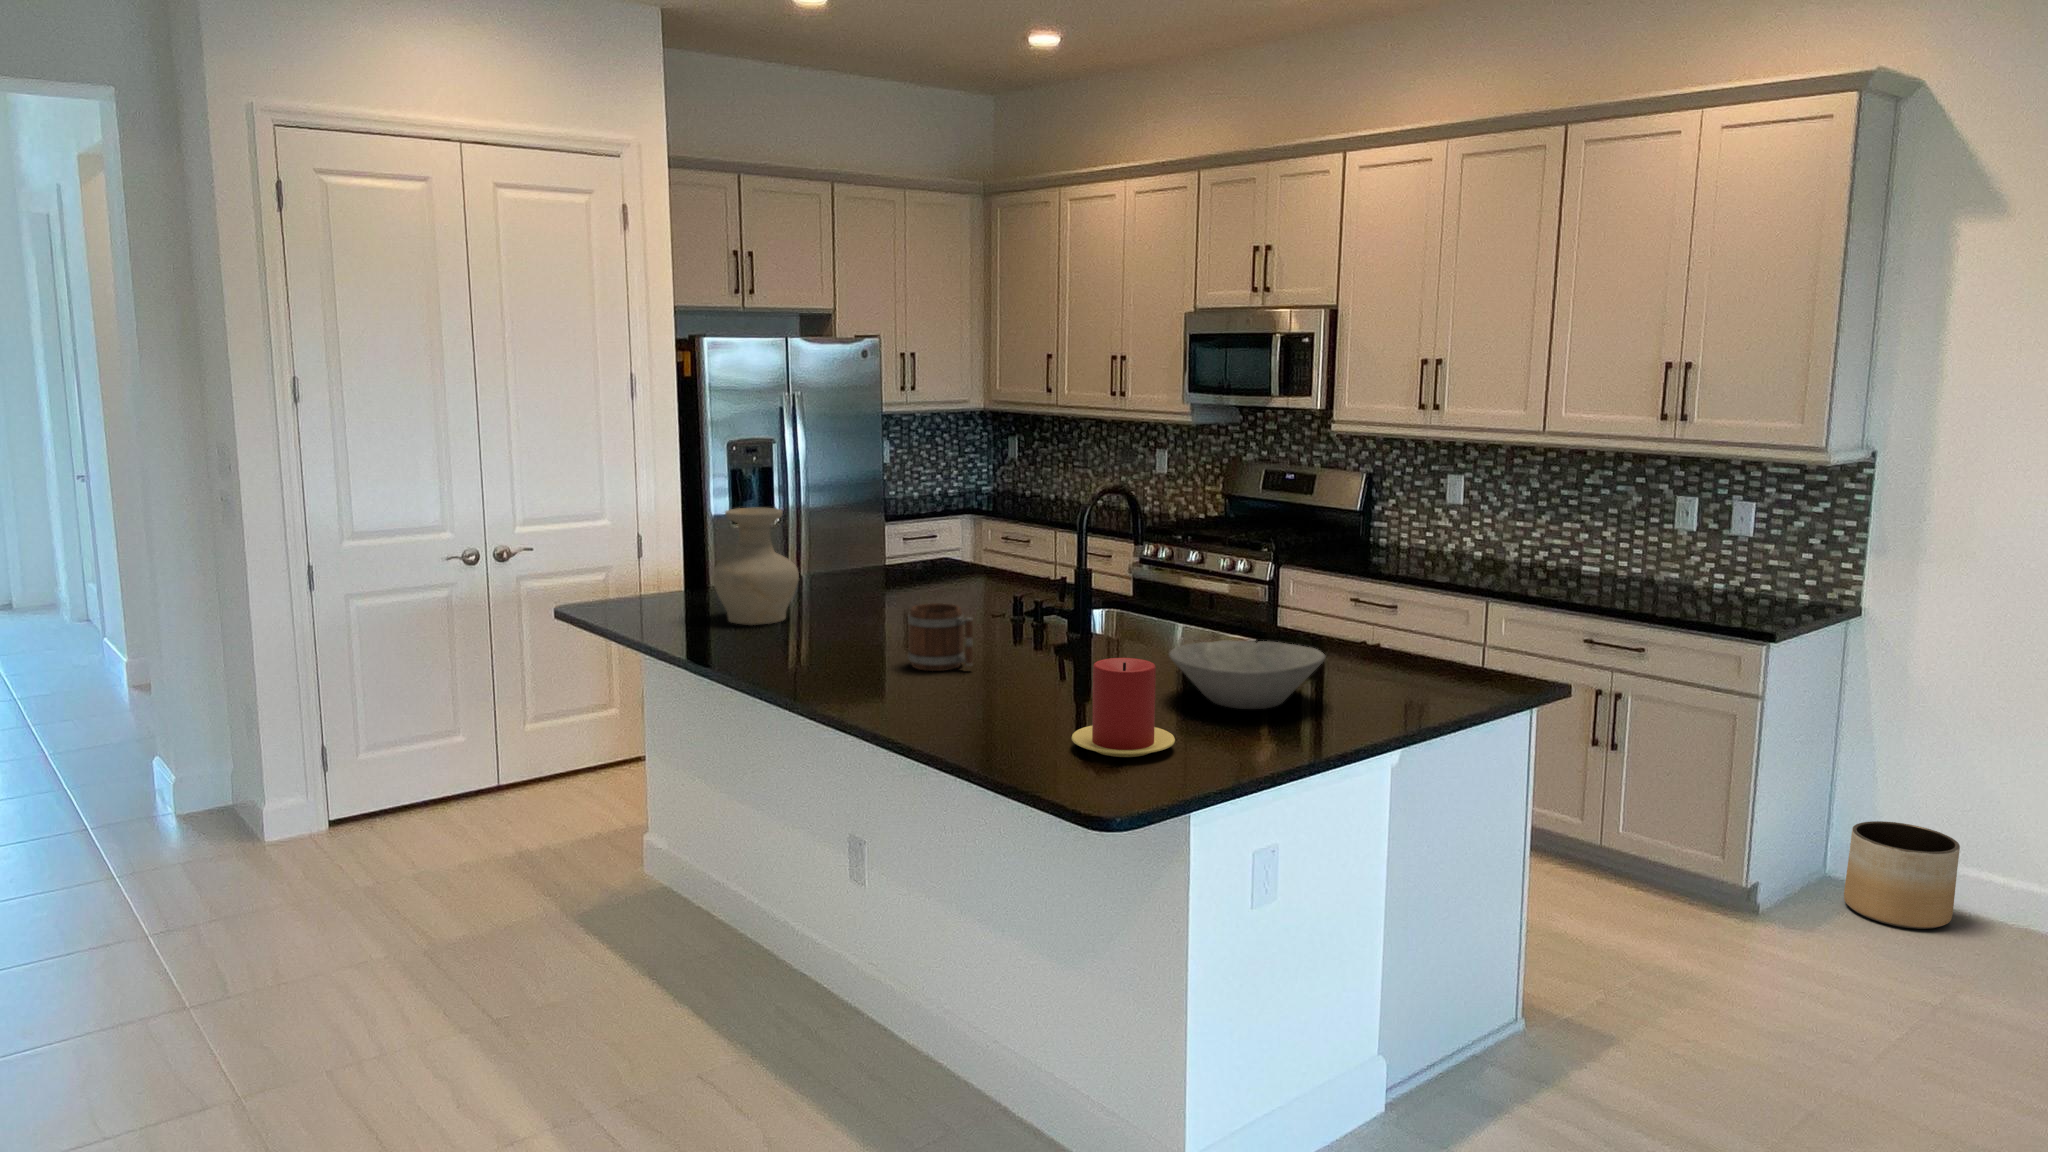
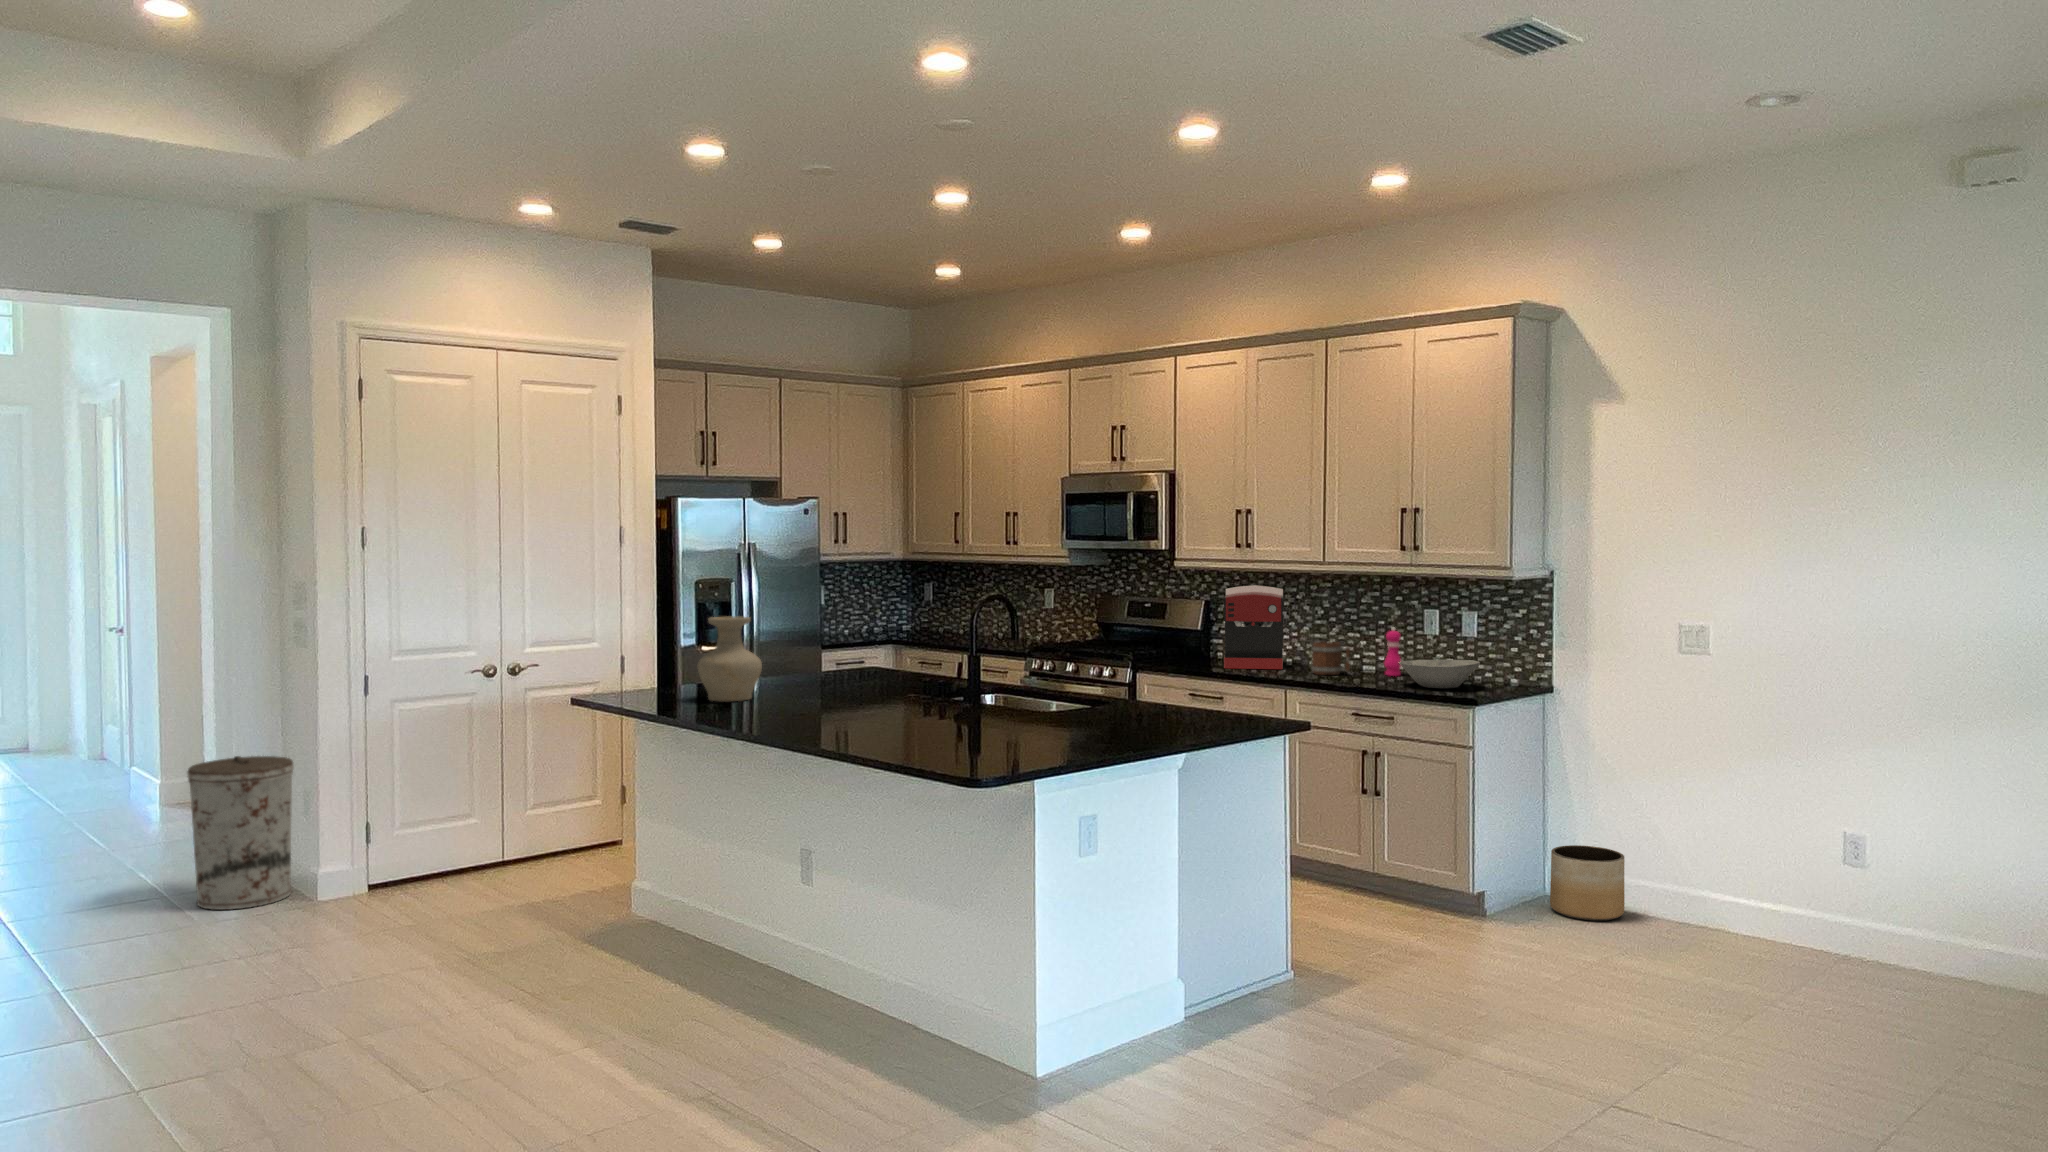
coffee maker: none [1396,458,1482,569] -> present [1224,585,1283,669]
pepper mill: none [1616,519,1641,583] -> present [1384,627,1401,676]
mug: present [908,603,973,671] -> present [1312,642,1350,675]
bowl: present [1169,640,1325,709] -> present [1398,659,1480,688]
candle: present [1072,658,1175,757] -> none [955,691,1022,752]
trash can: none [88,663,233,857] -> present [187,756,294,910]

